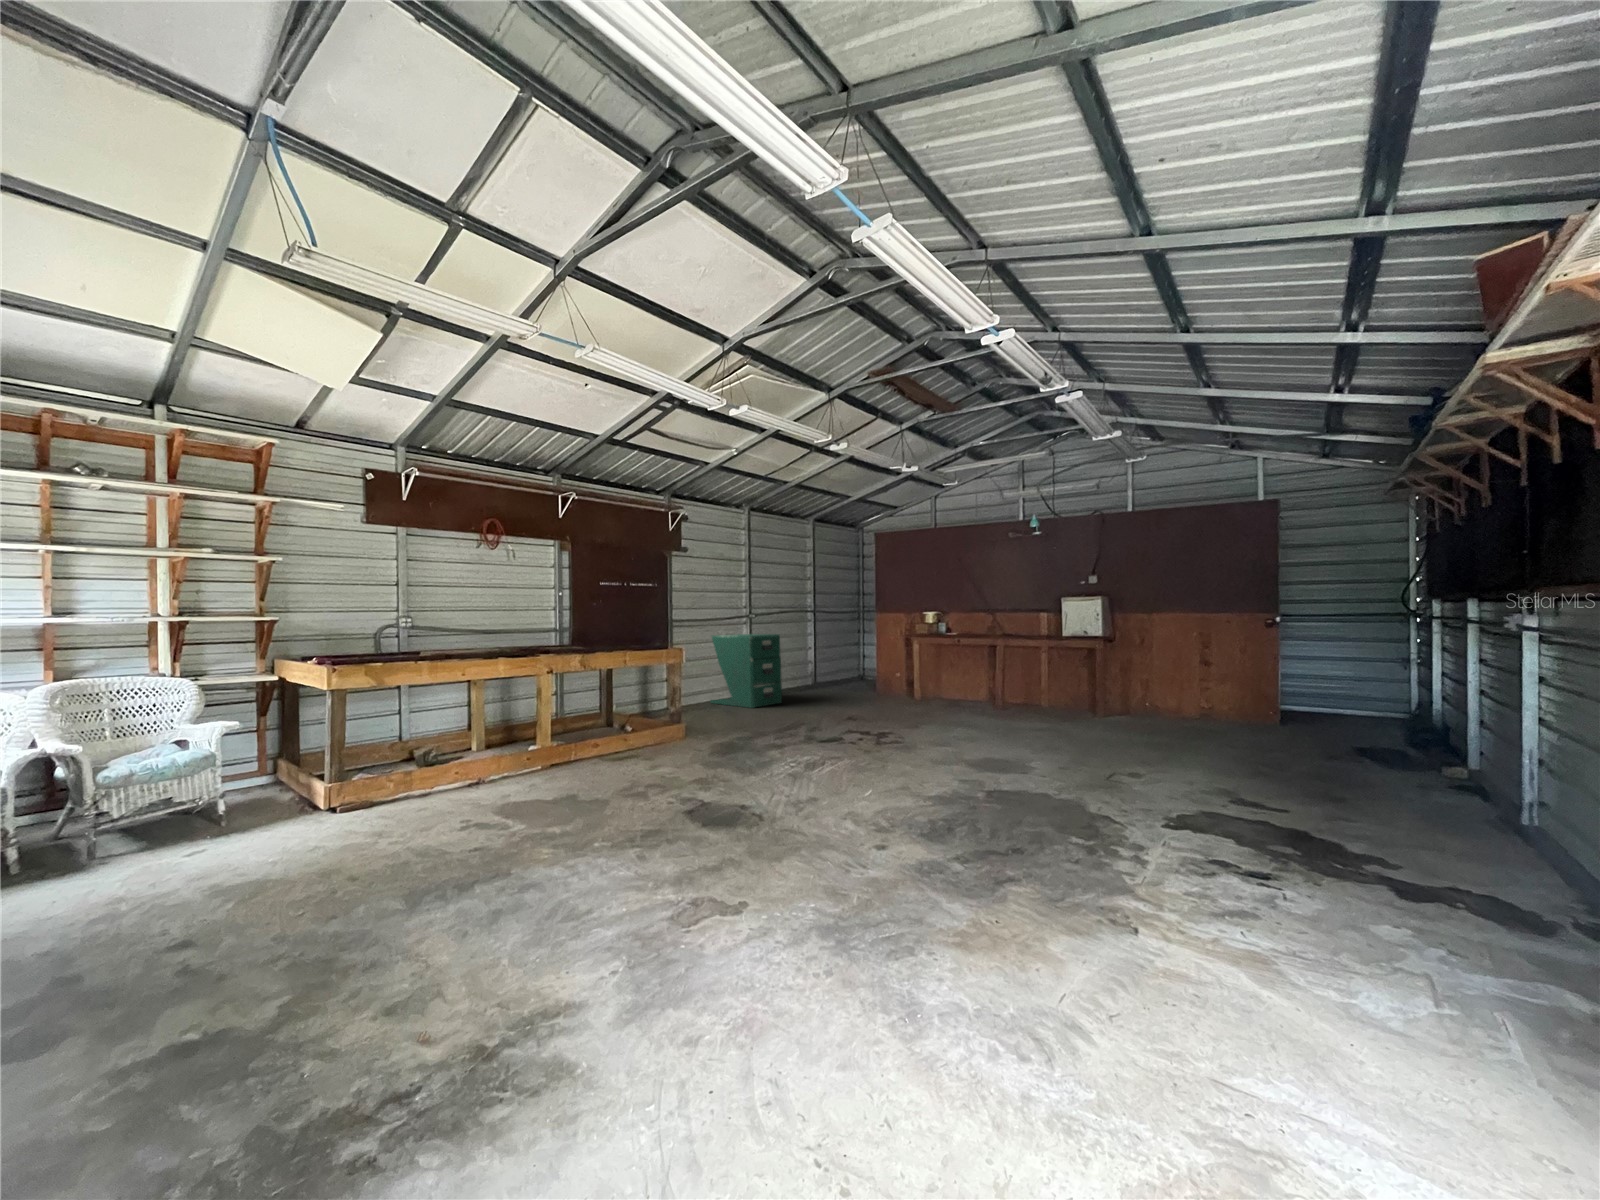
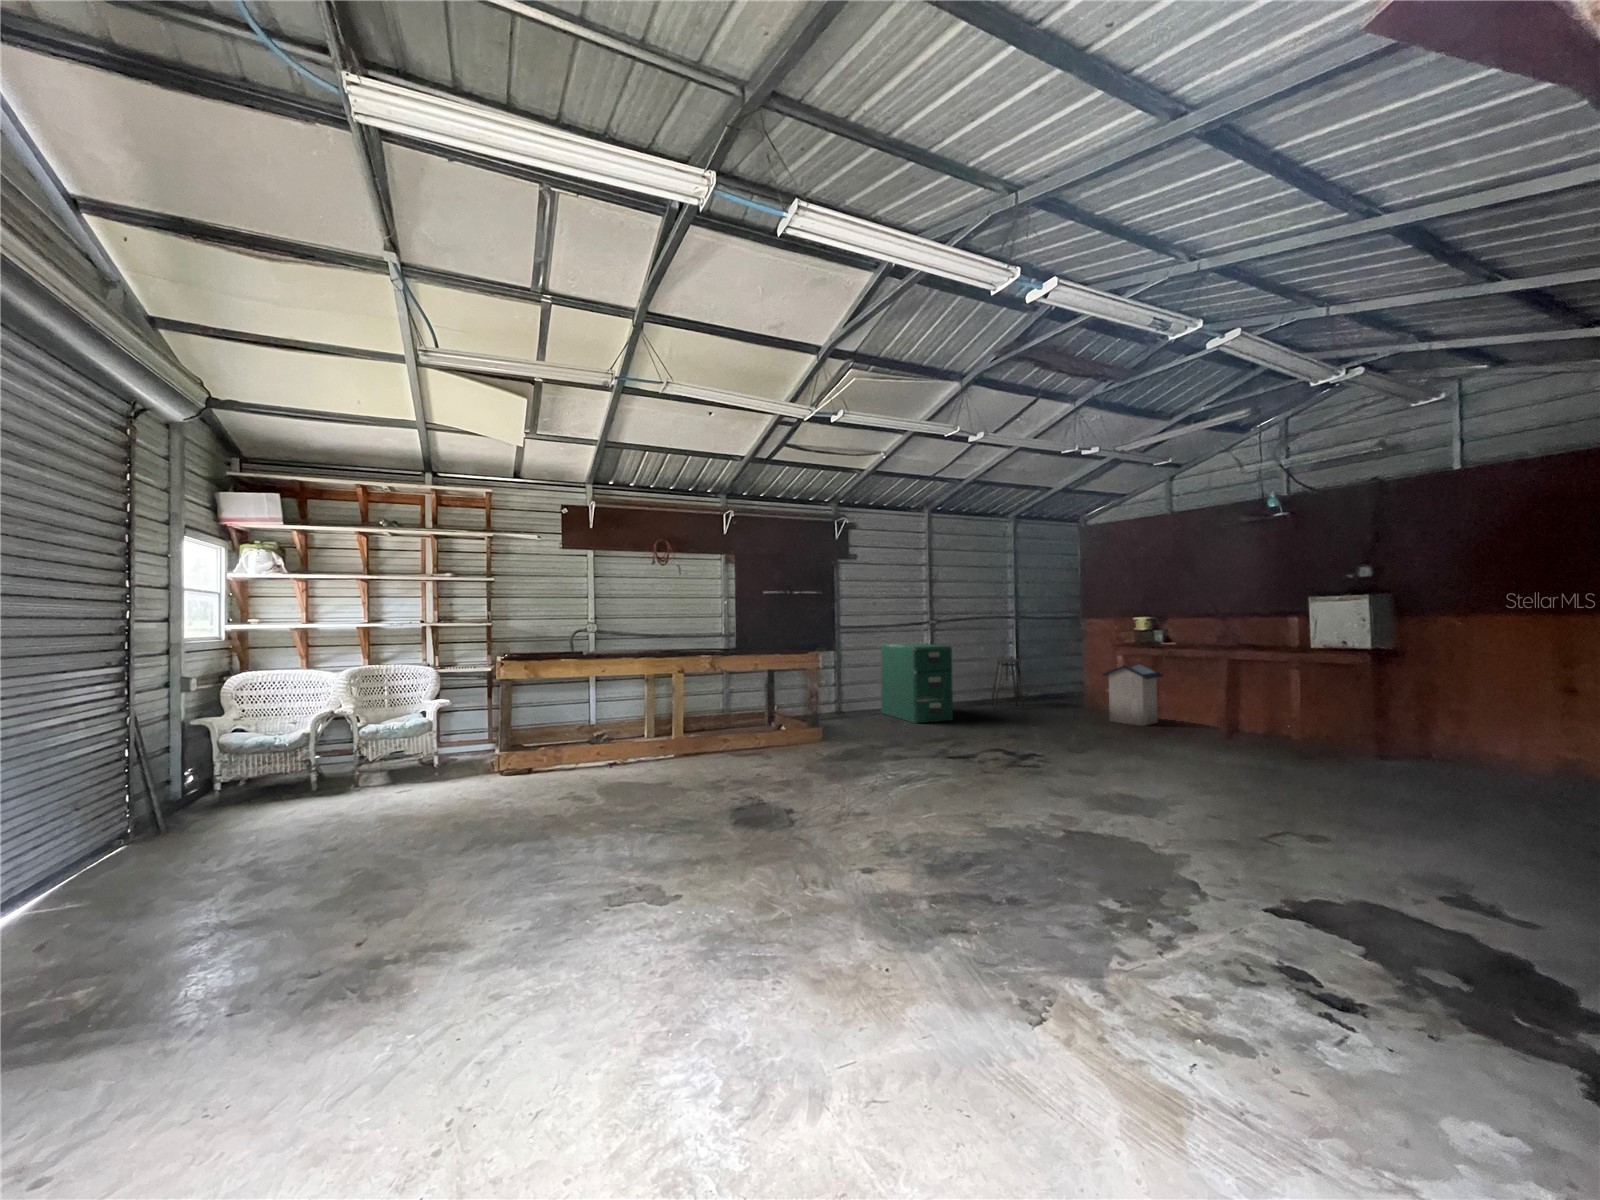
trash can: none [897,644,939,694] -> present [1102,664,1163,726]
stool: none [798,646,829,692] -> present [991,658,1024,709]

